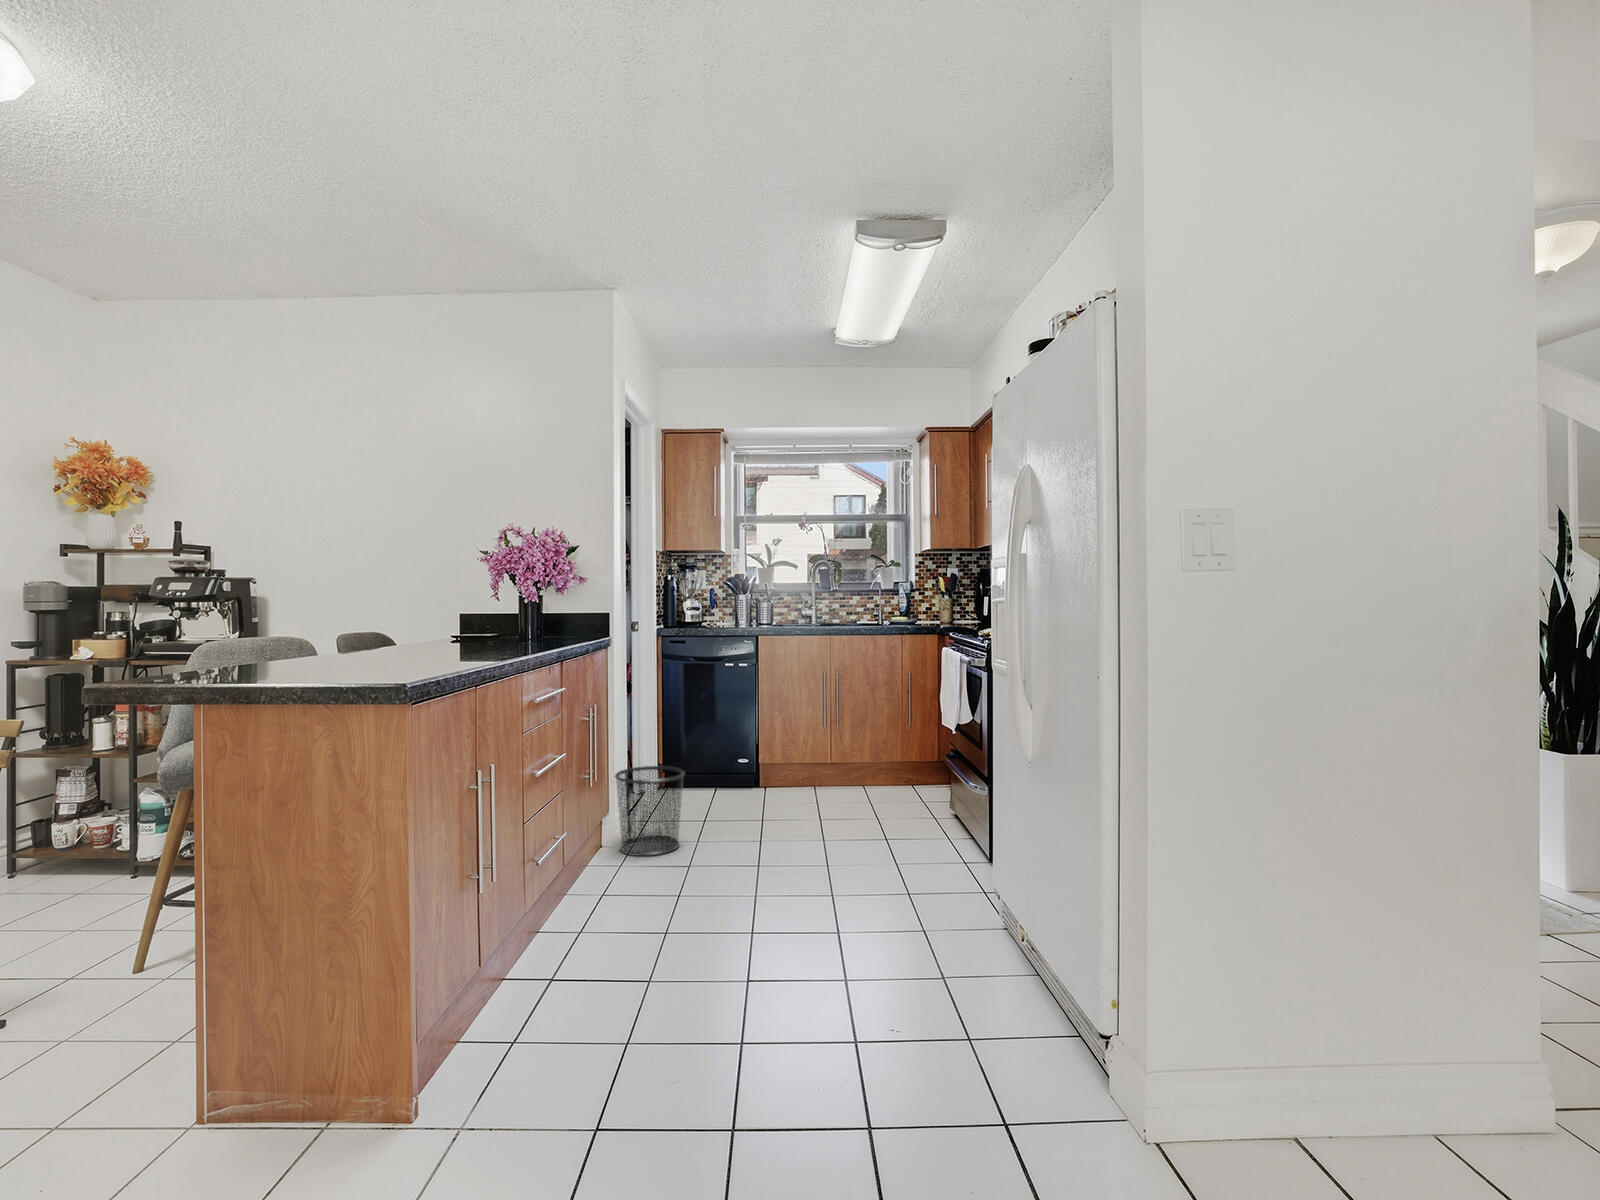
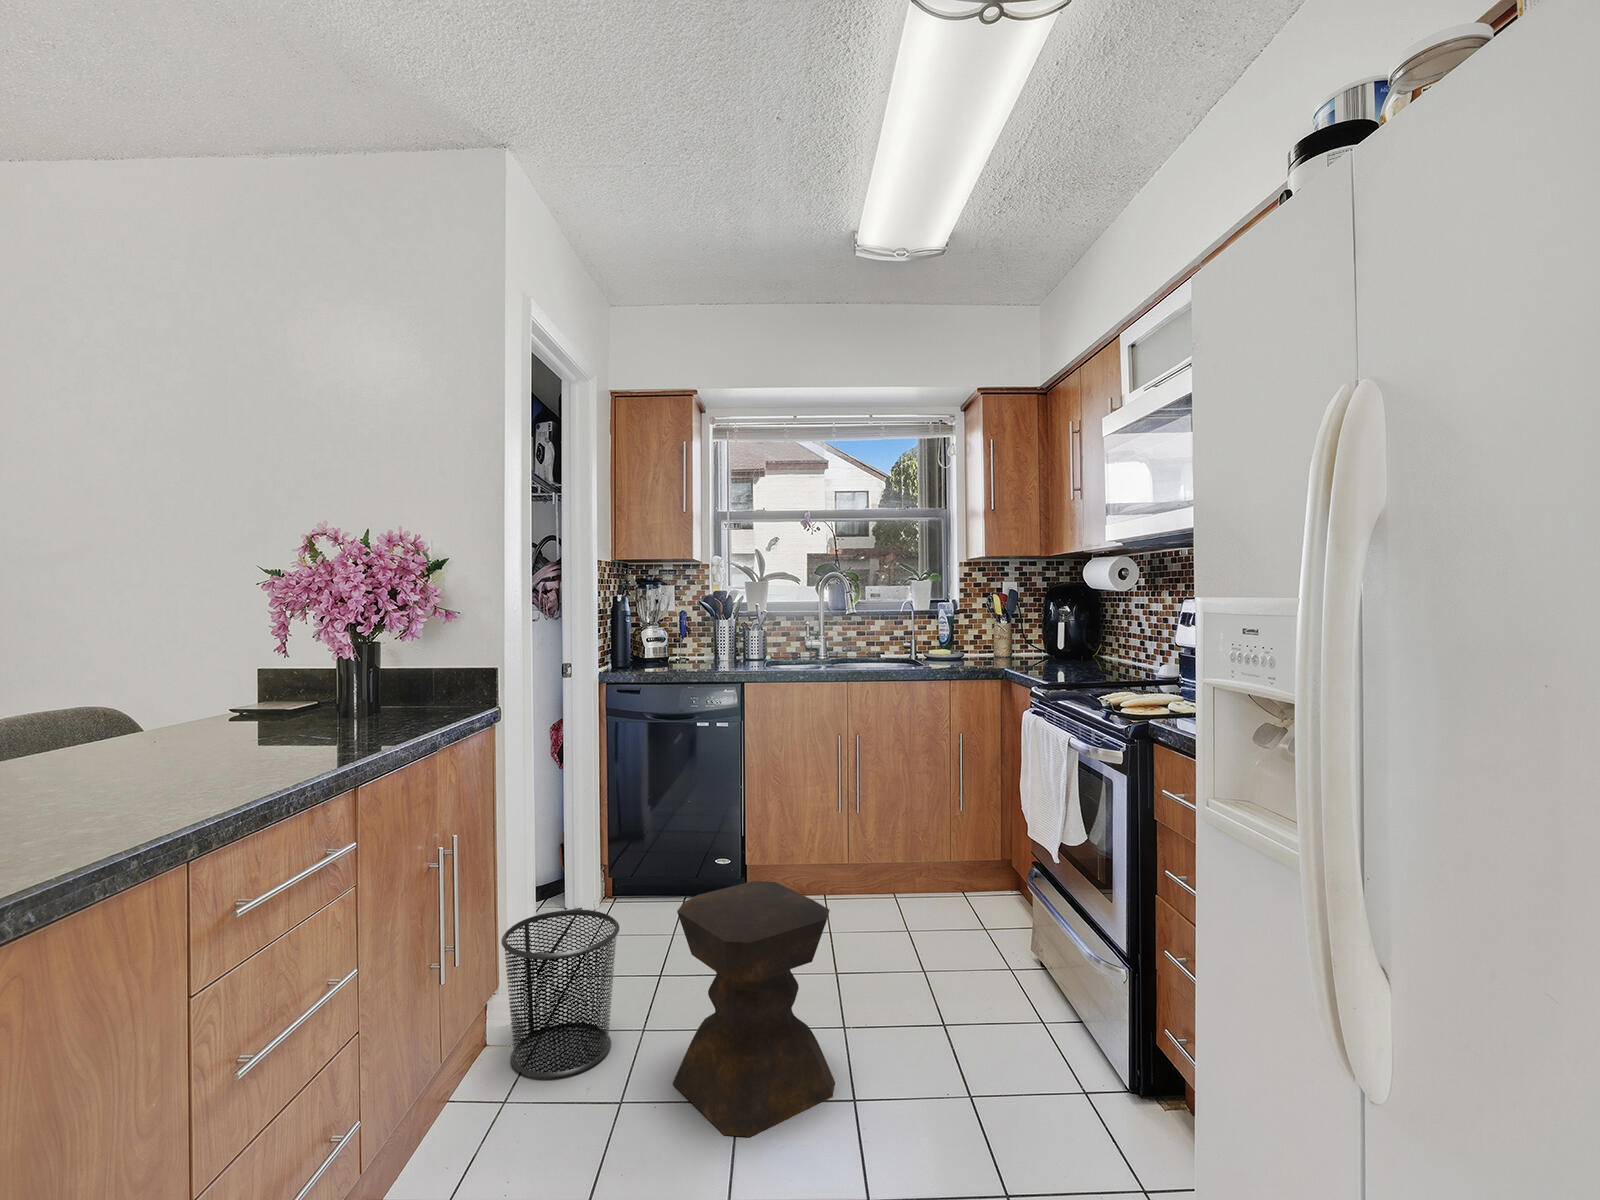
stool: none [720,743,817,873] -> present [673,881,835,1137]

